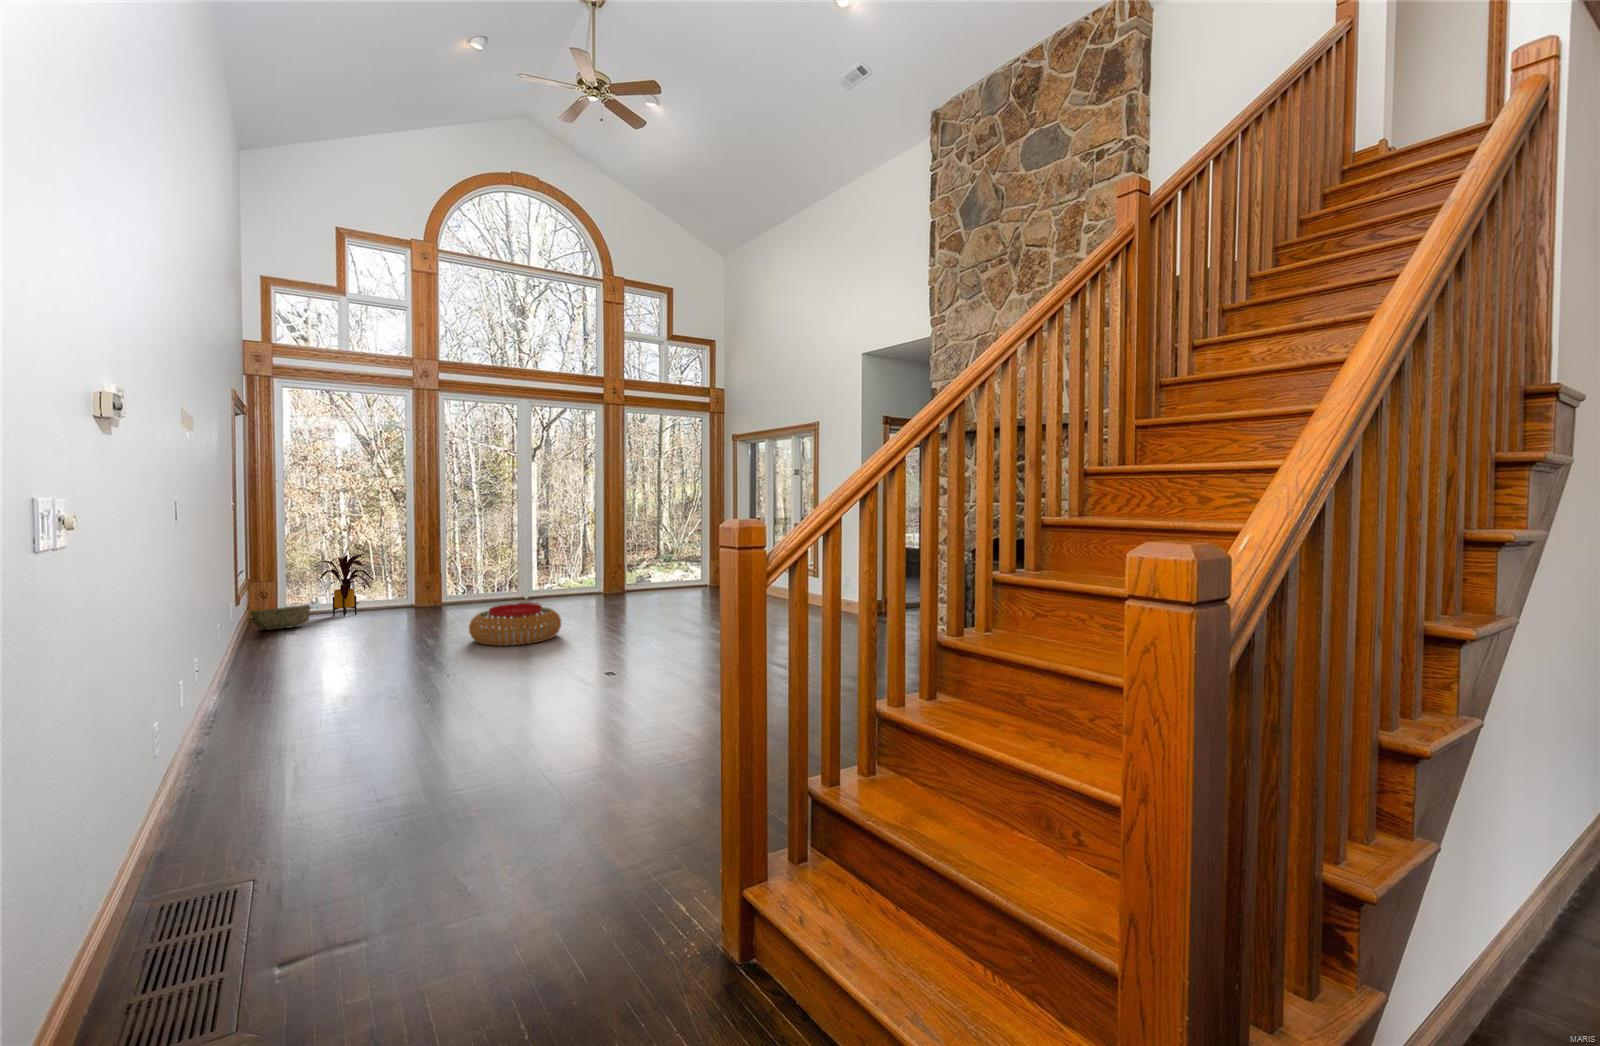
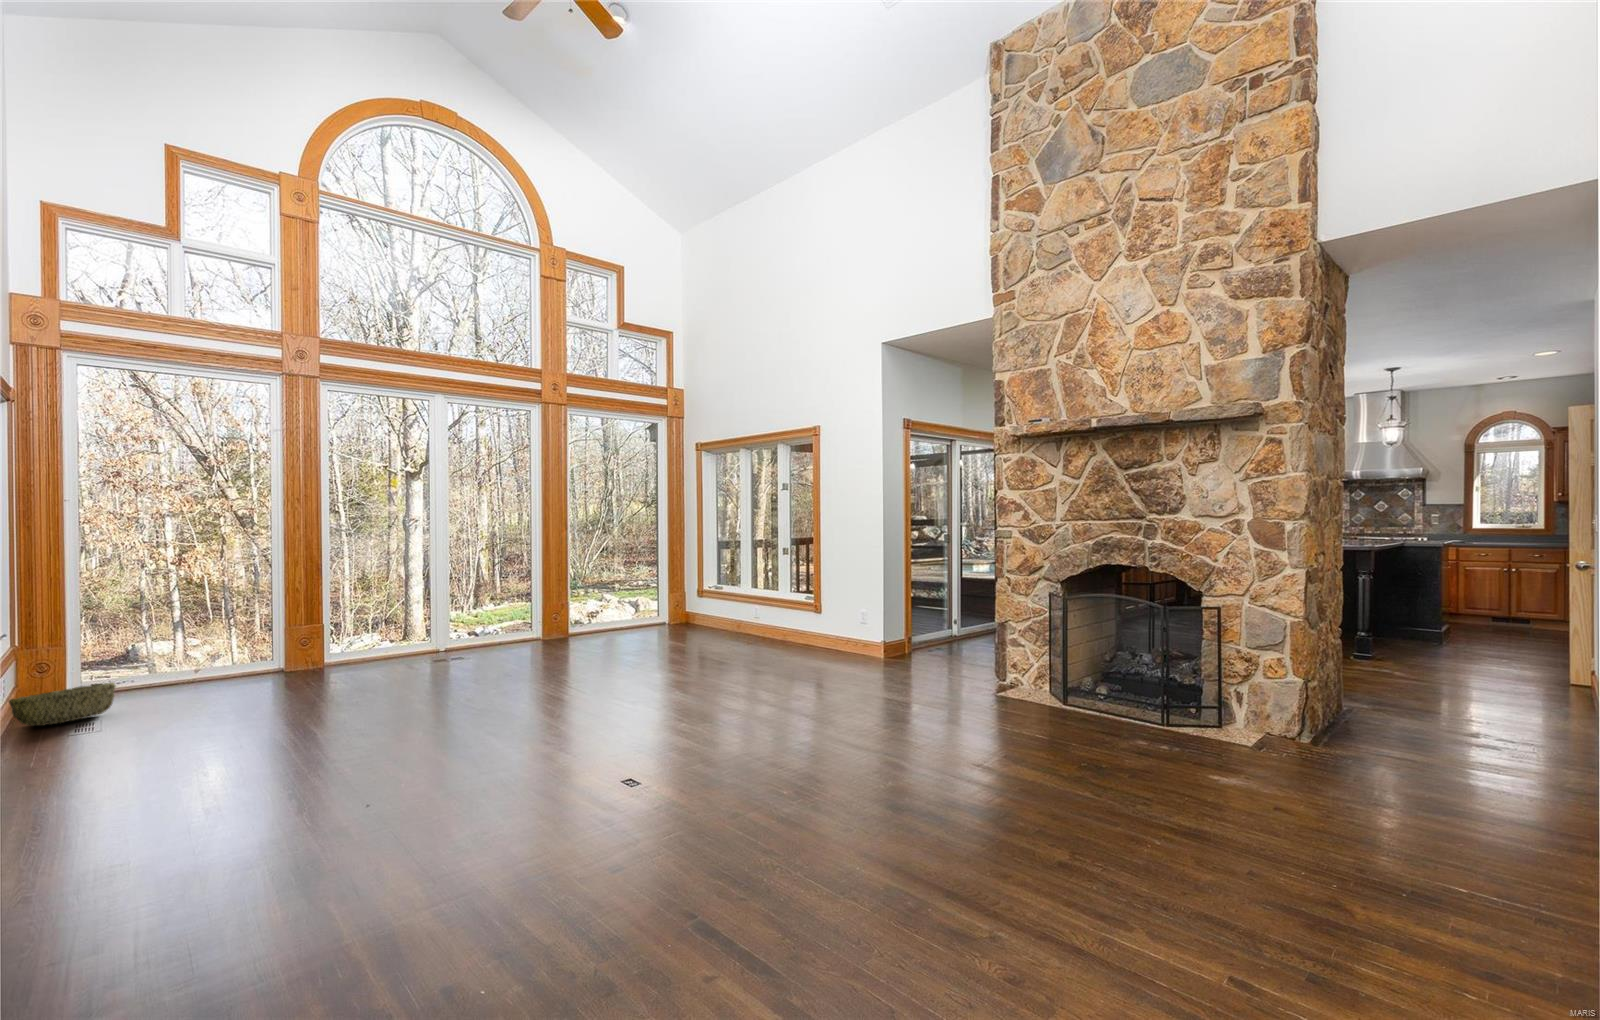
house plant: present [320,554,372,617] -> none [122,600,218,693]
pouf: present [469,603,561,646] -> none [374,670,512,740]

